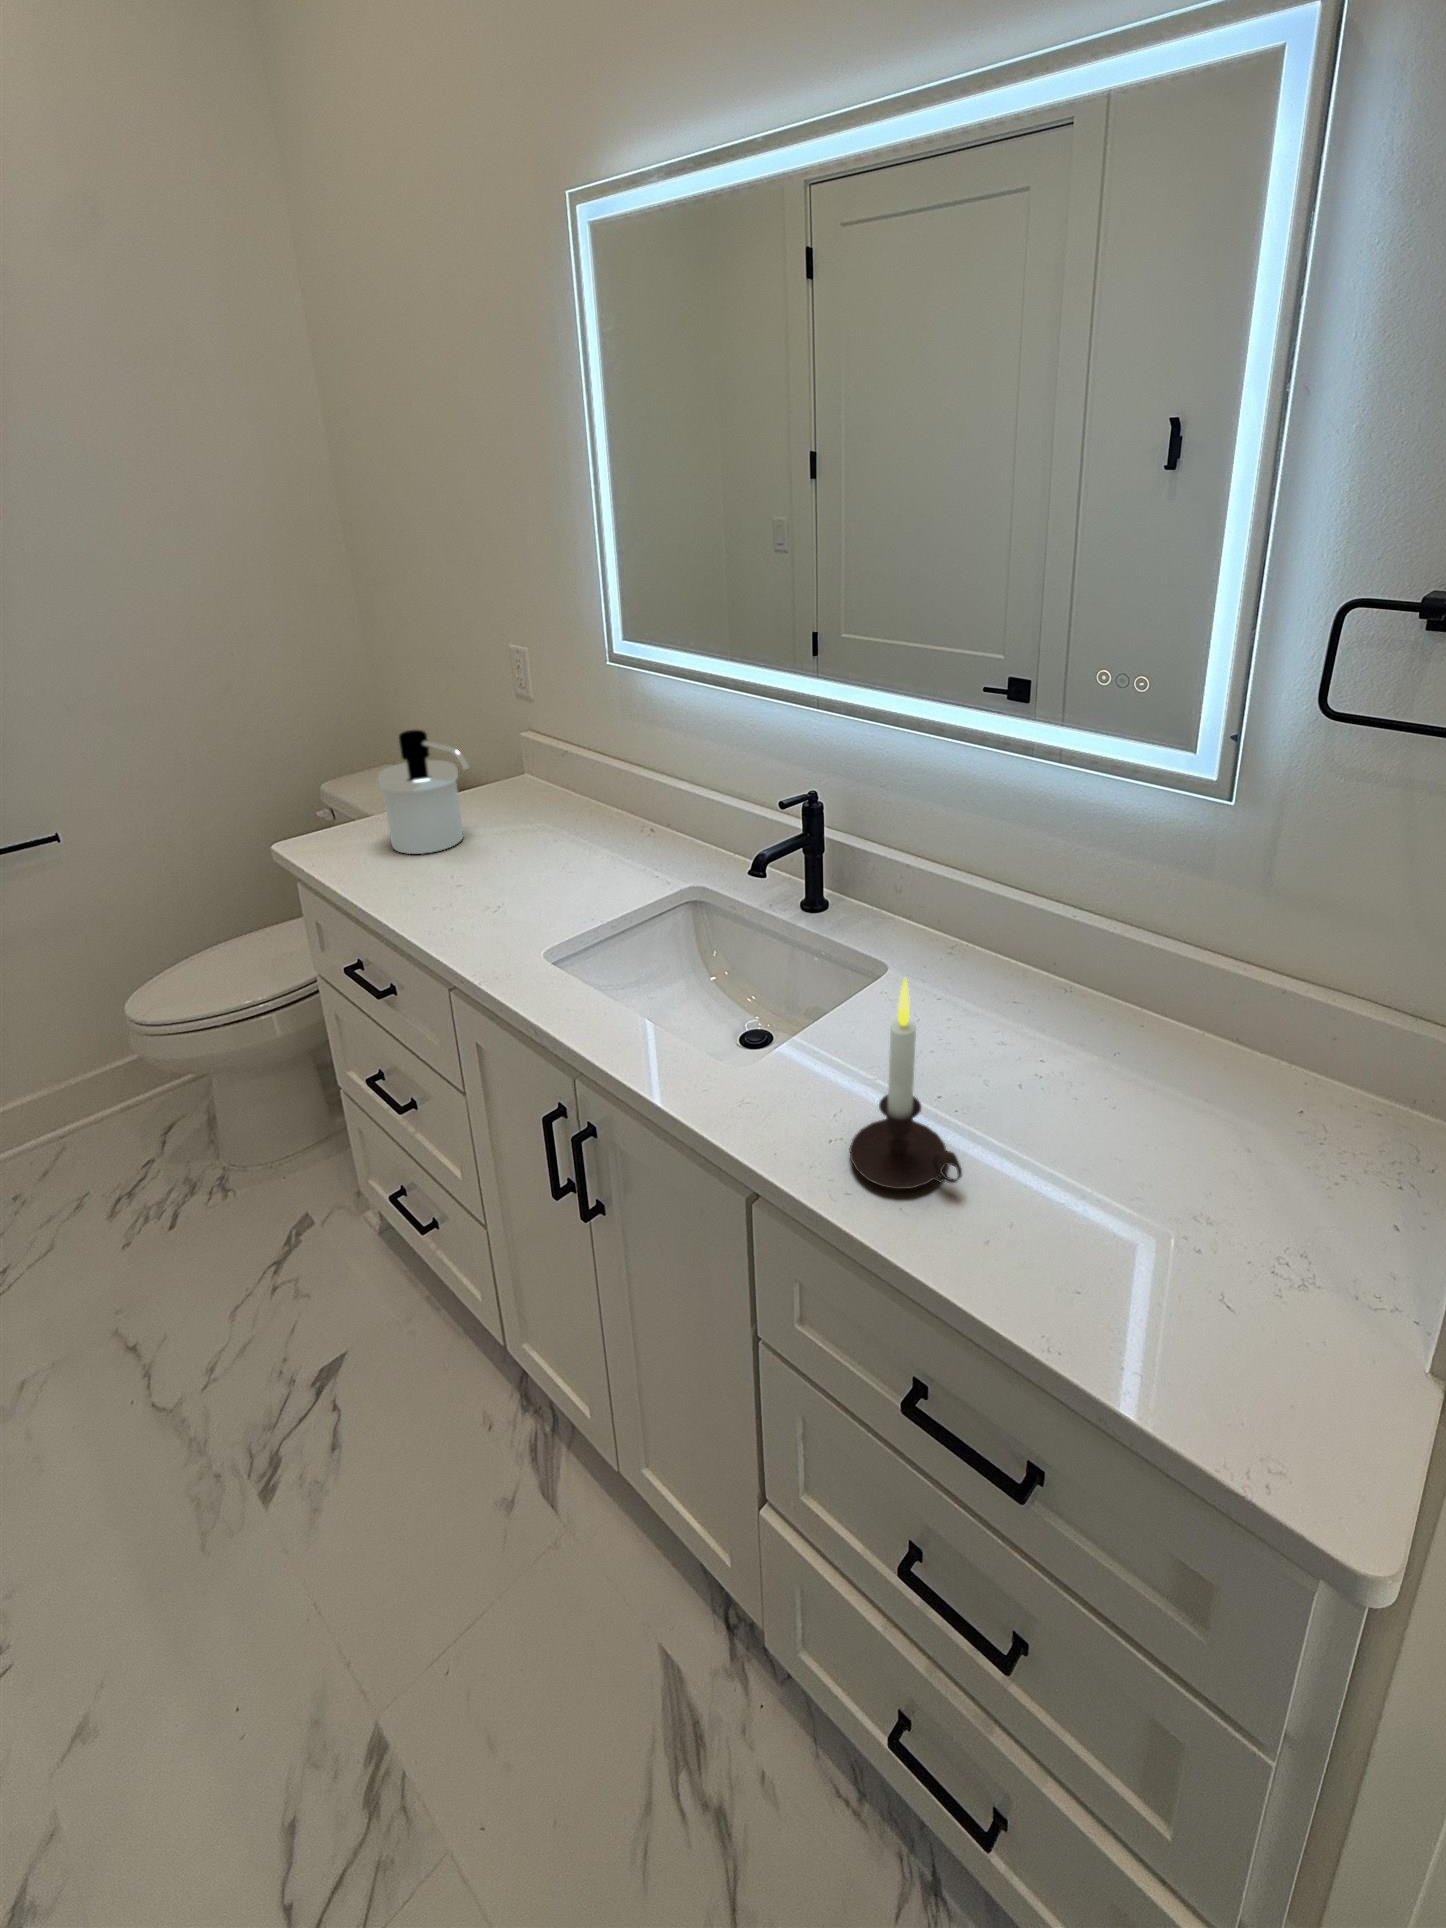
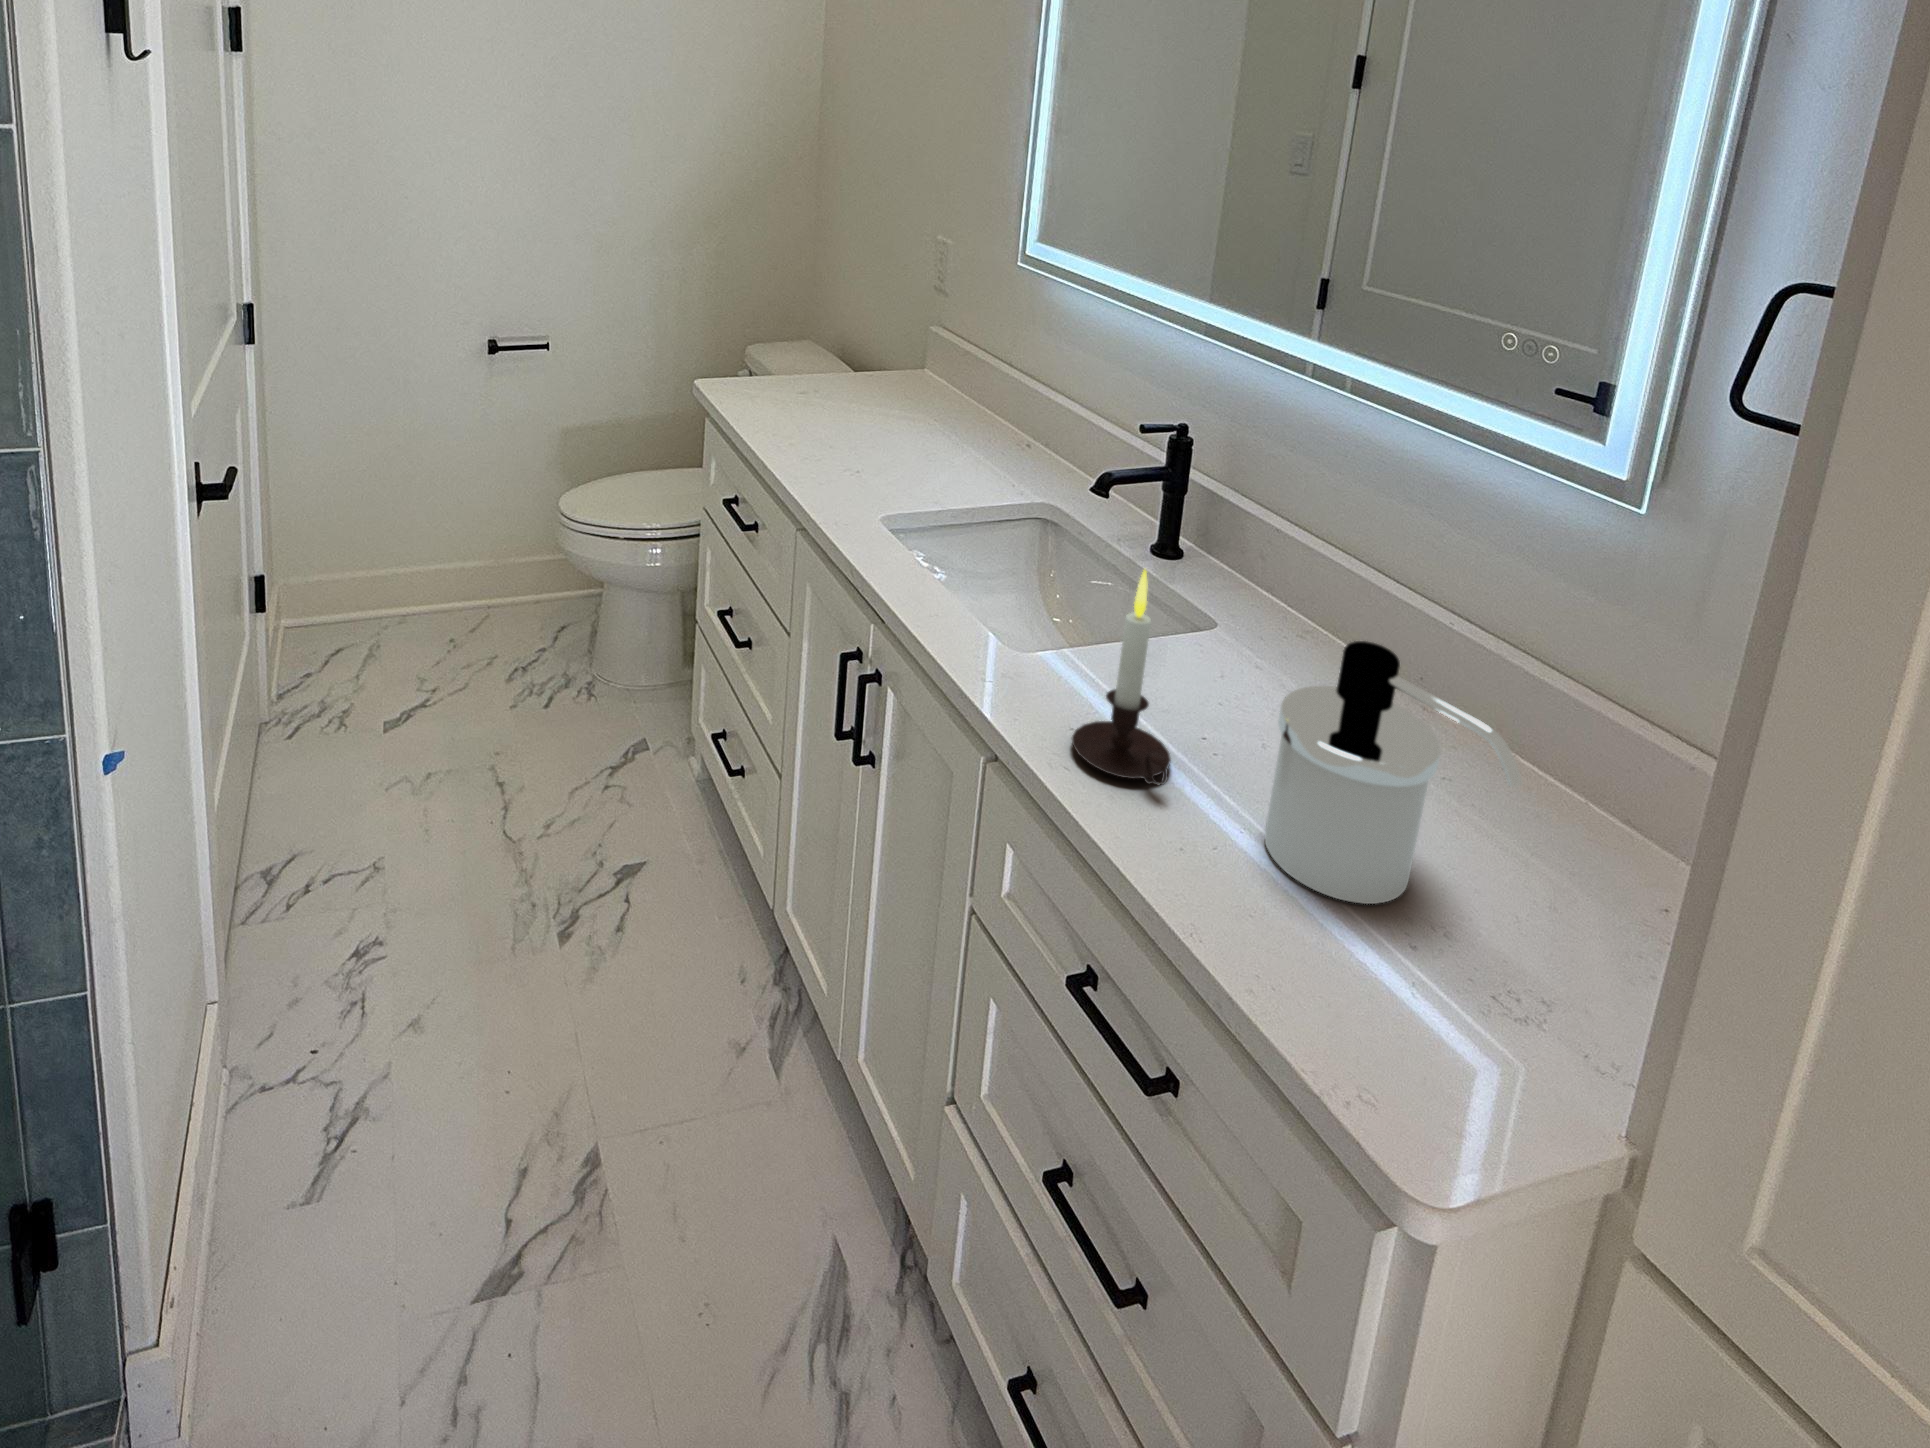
soap dispenser: present [378,730,469,854] -> present [1265,641,1523,904]

